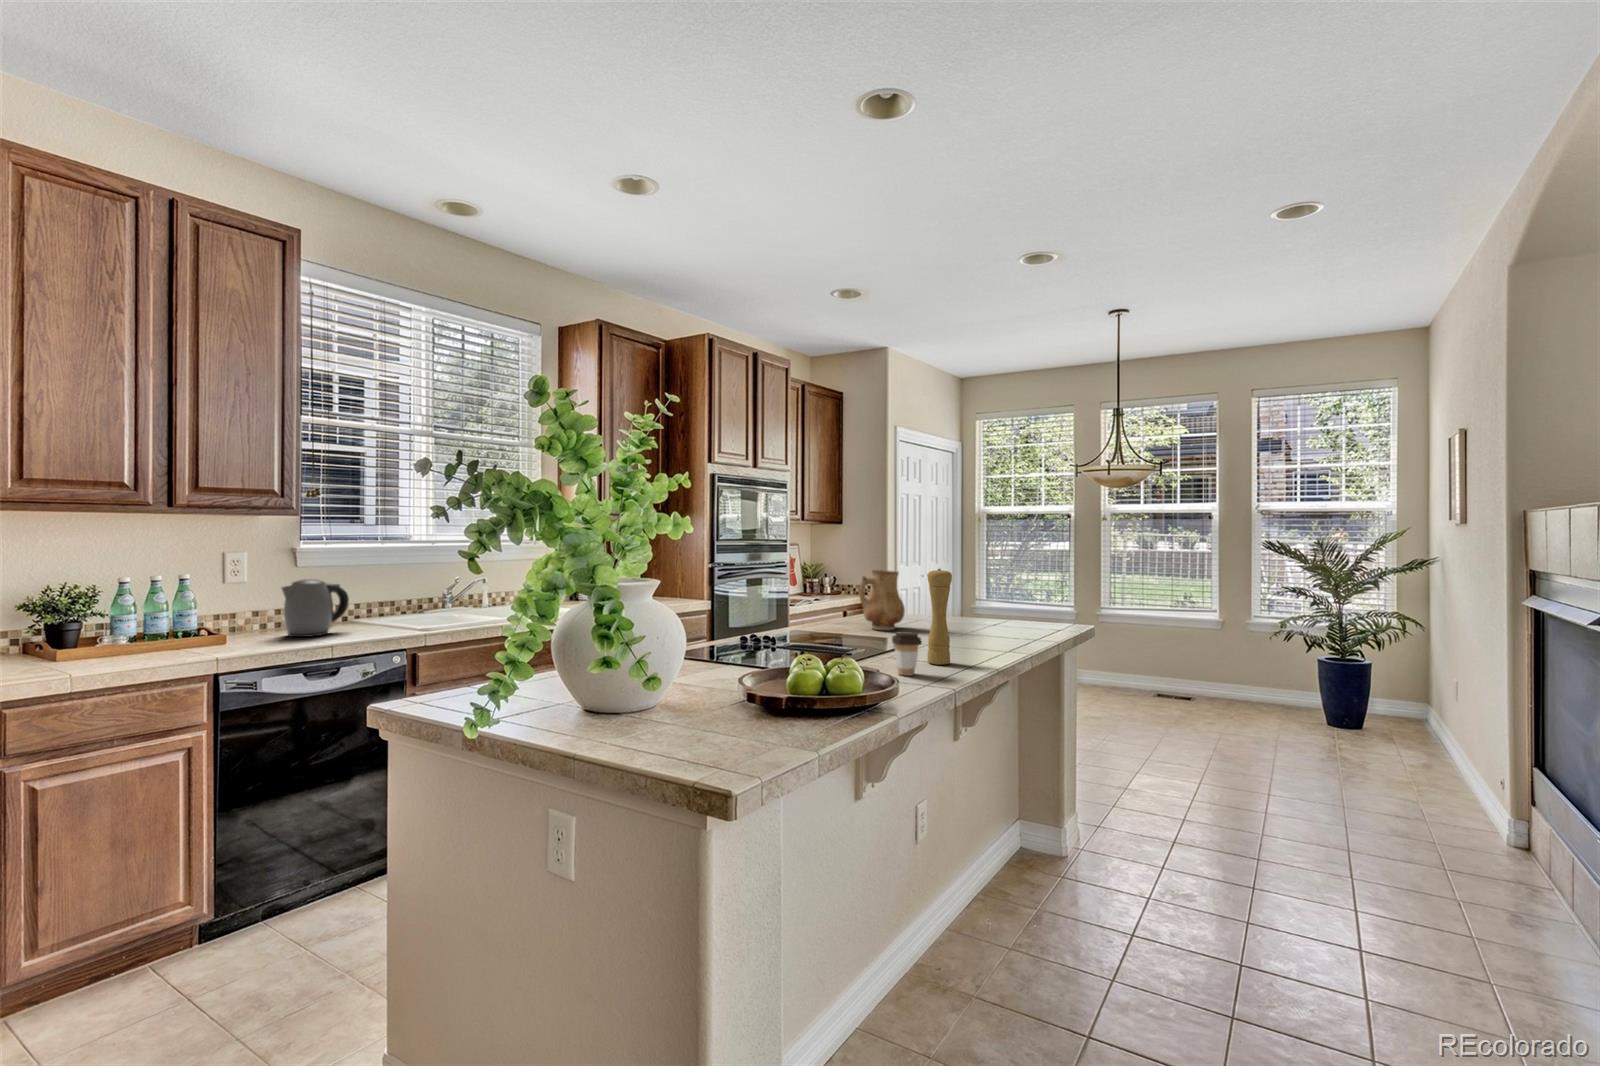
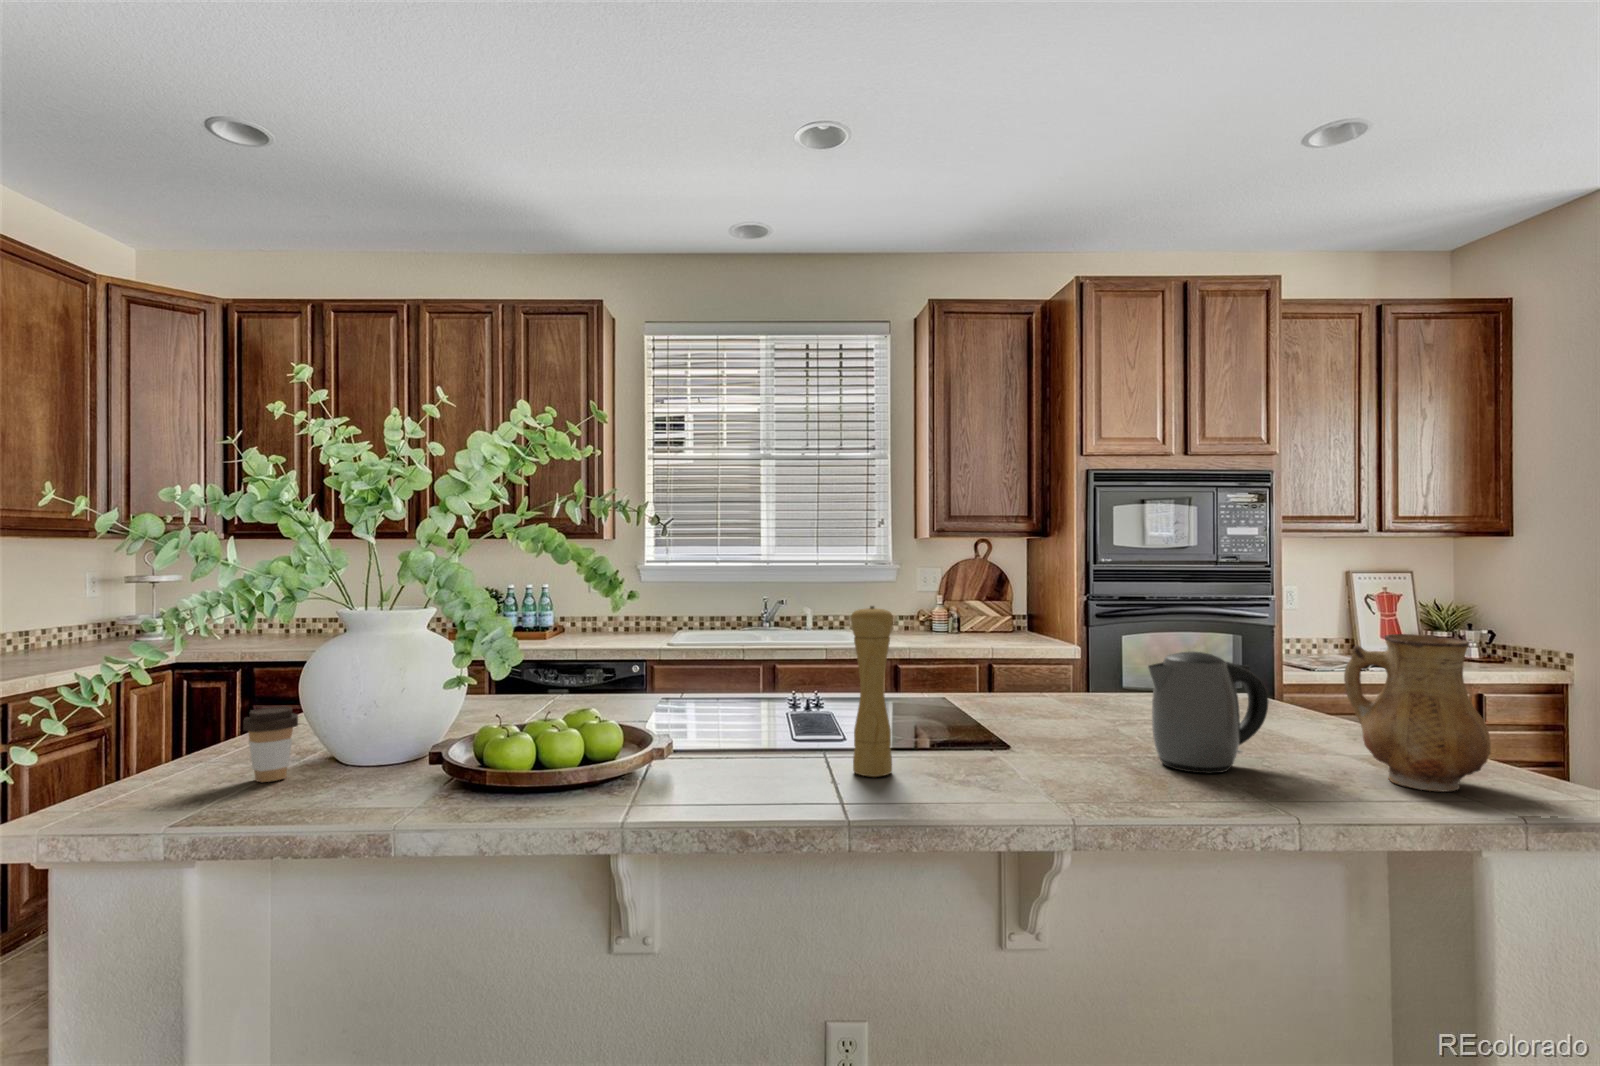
ceramic pitcher: present [859,570,905,630] -> present [1344,634,1491,792]
kettle: present [282,579,349,637] -> present [1148,652,1268,773]
coffee cup: present [892,631,921,676] -> present [243,706,298,782]

